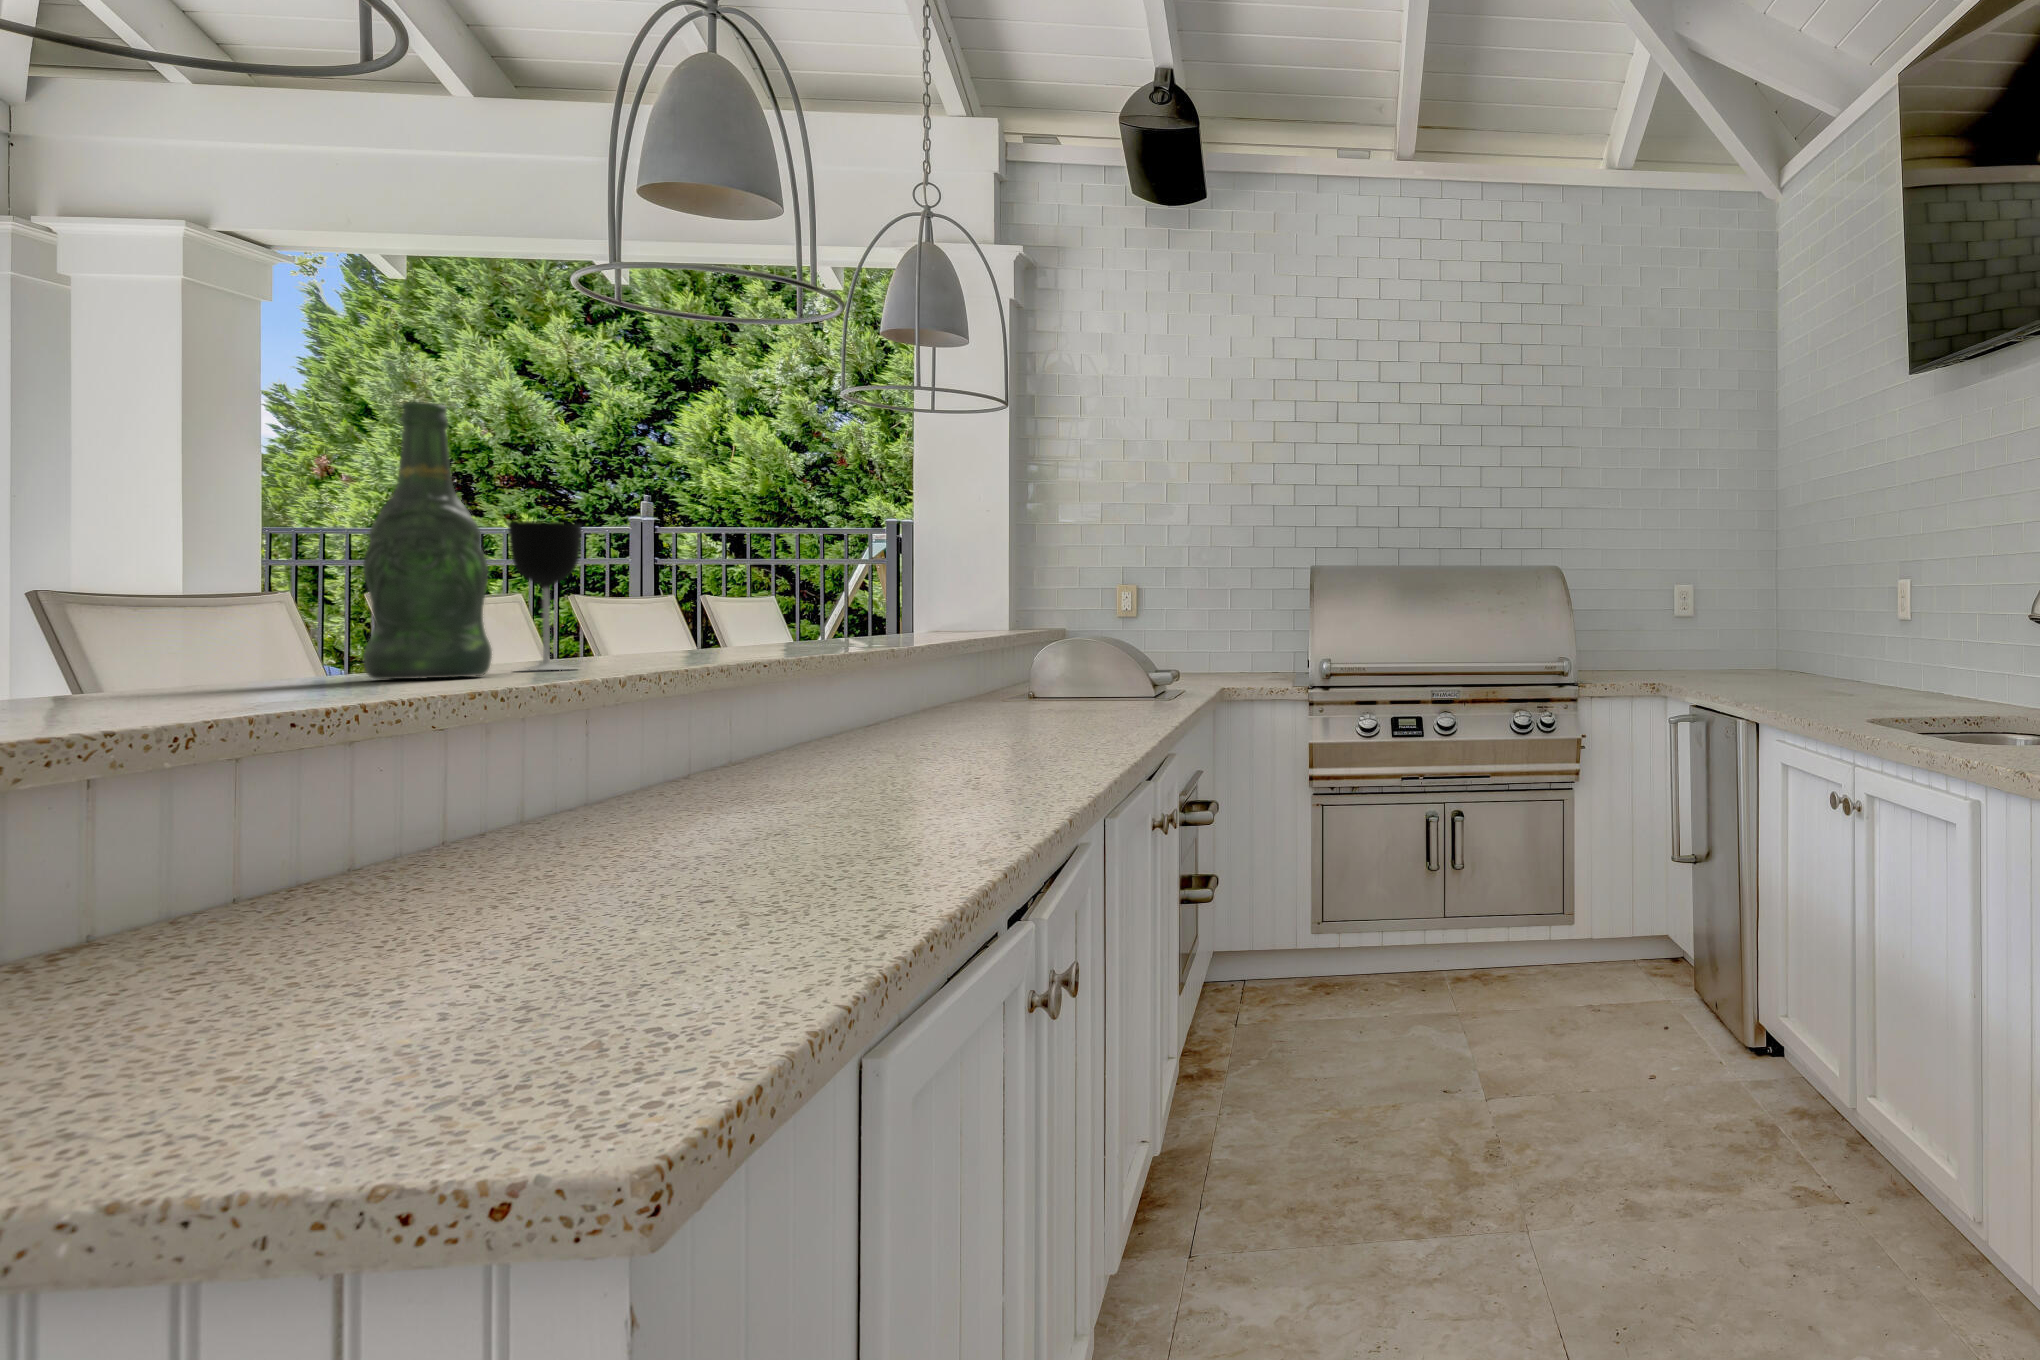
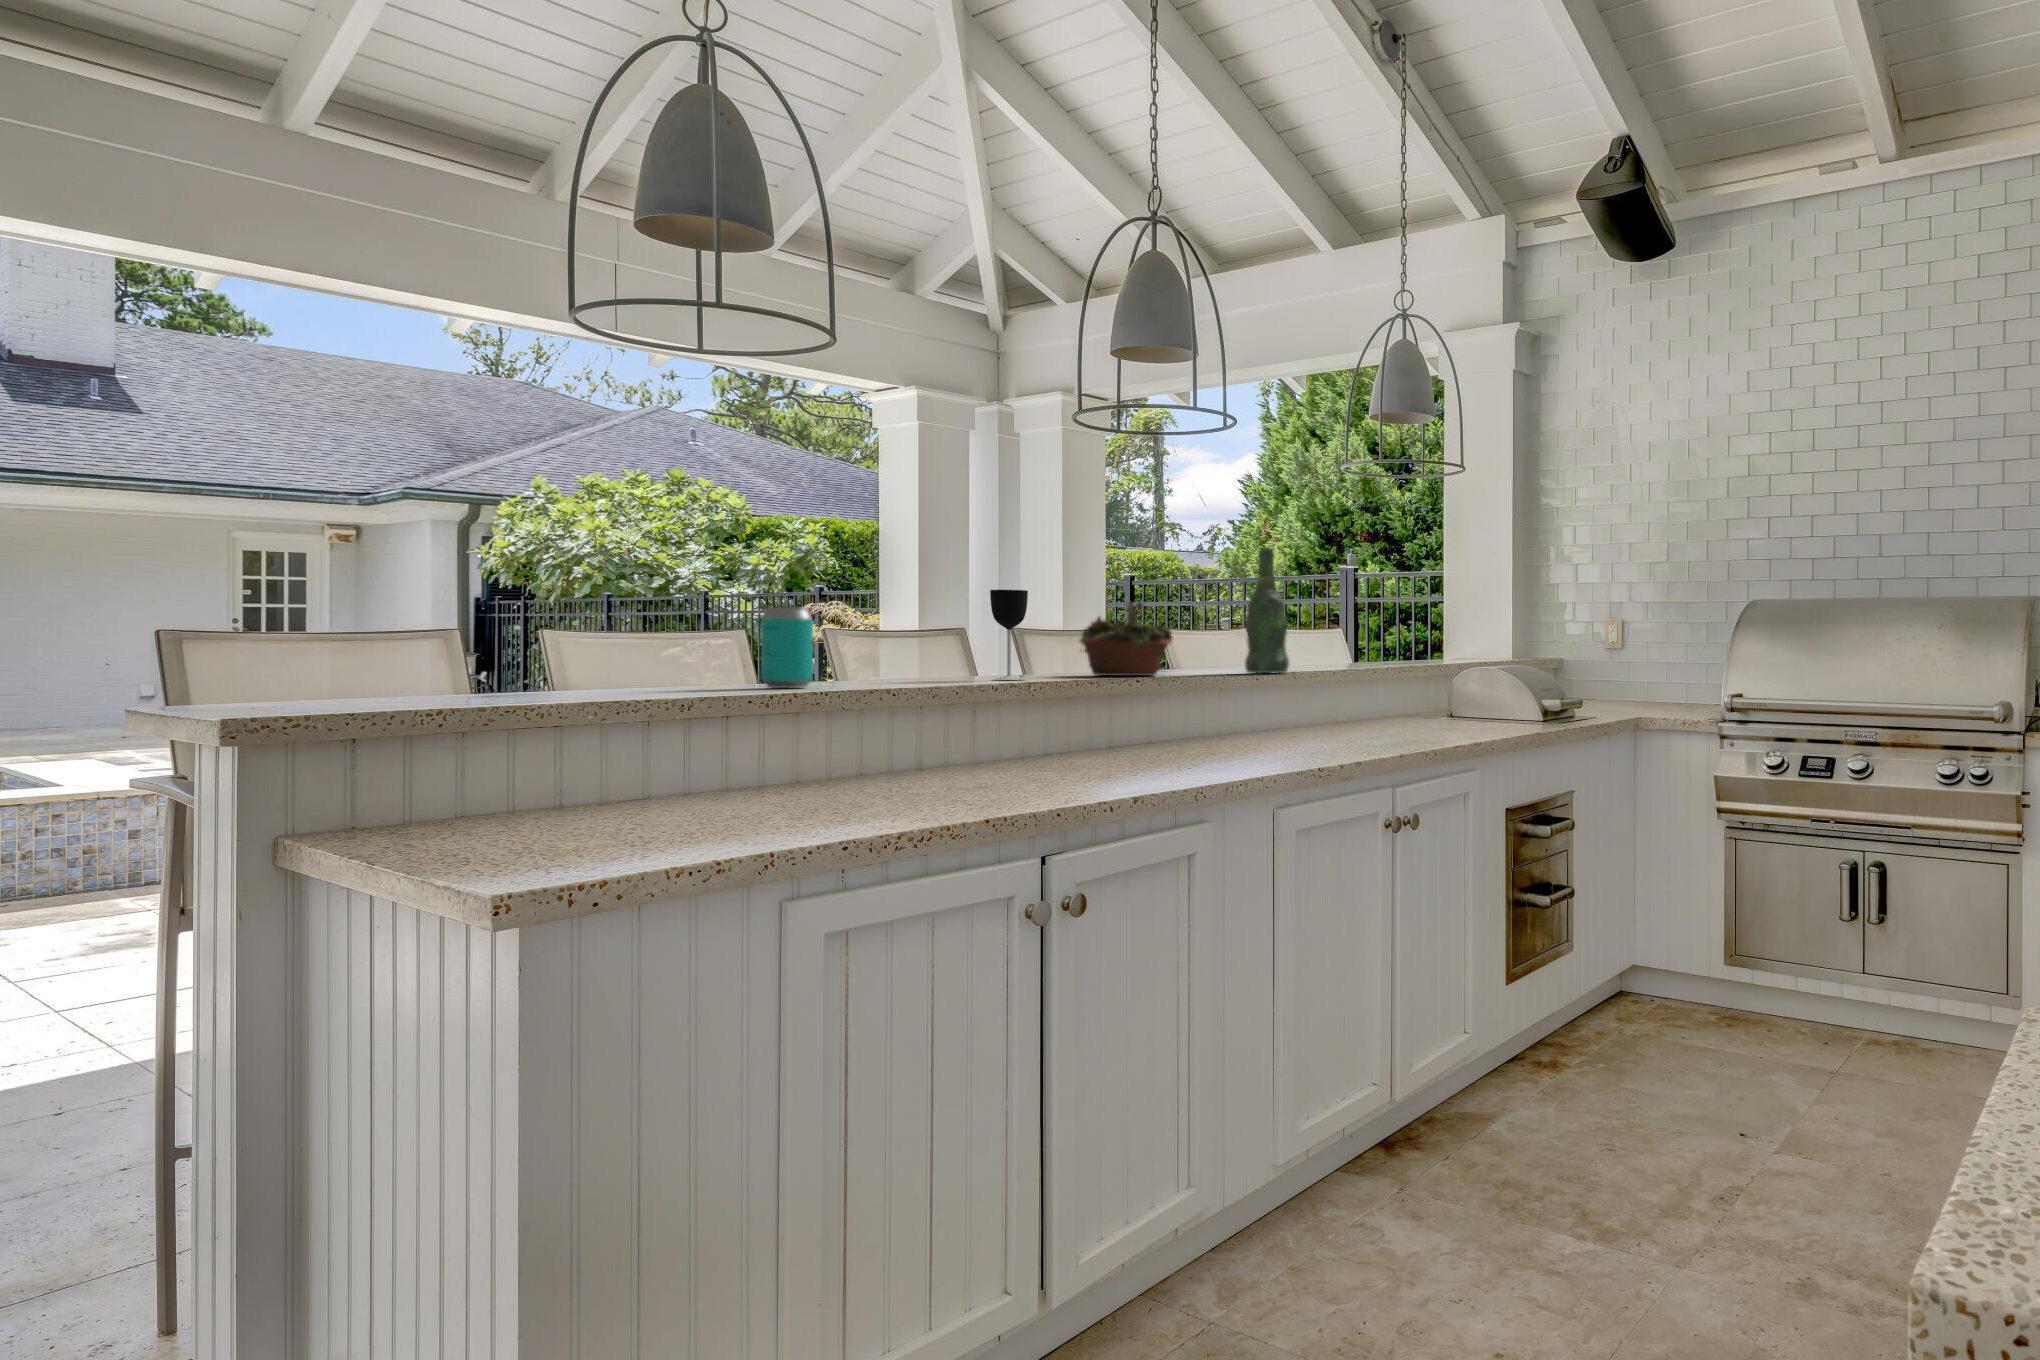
beer bottle: present [363,402,492,679] -> present [1245,548,1289,673]
beverage can: none [144,534,281,699] -> present [761,607,813,688]
succulent planter: none [592,548,765,660] -> present [1080,601,1172,676]

